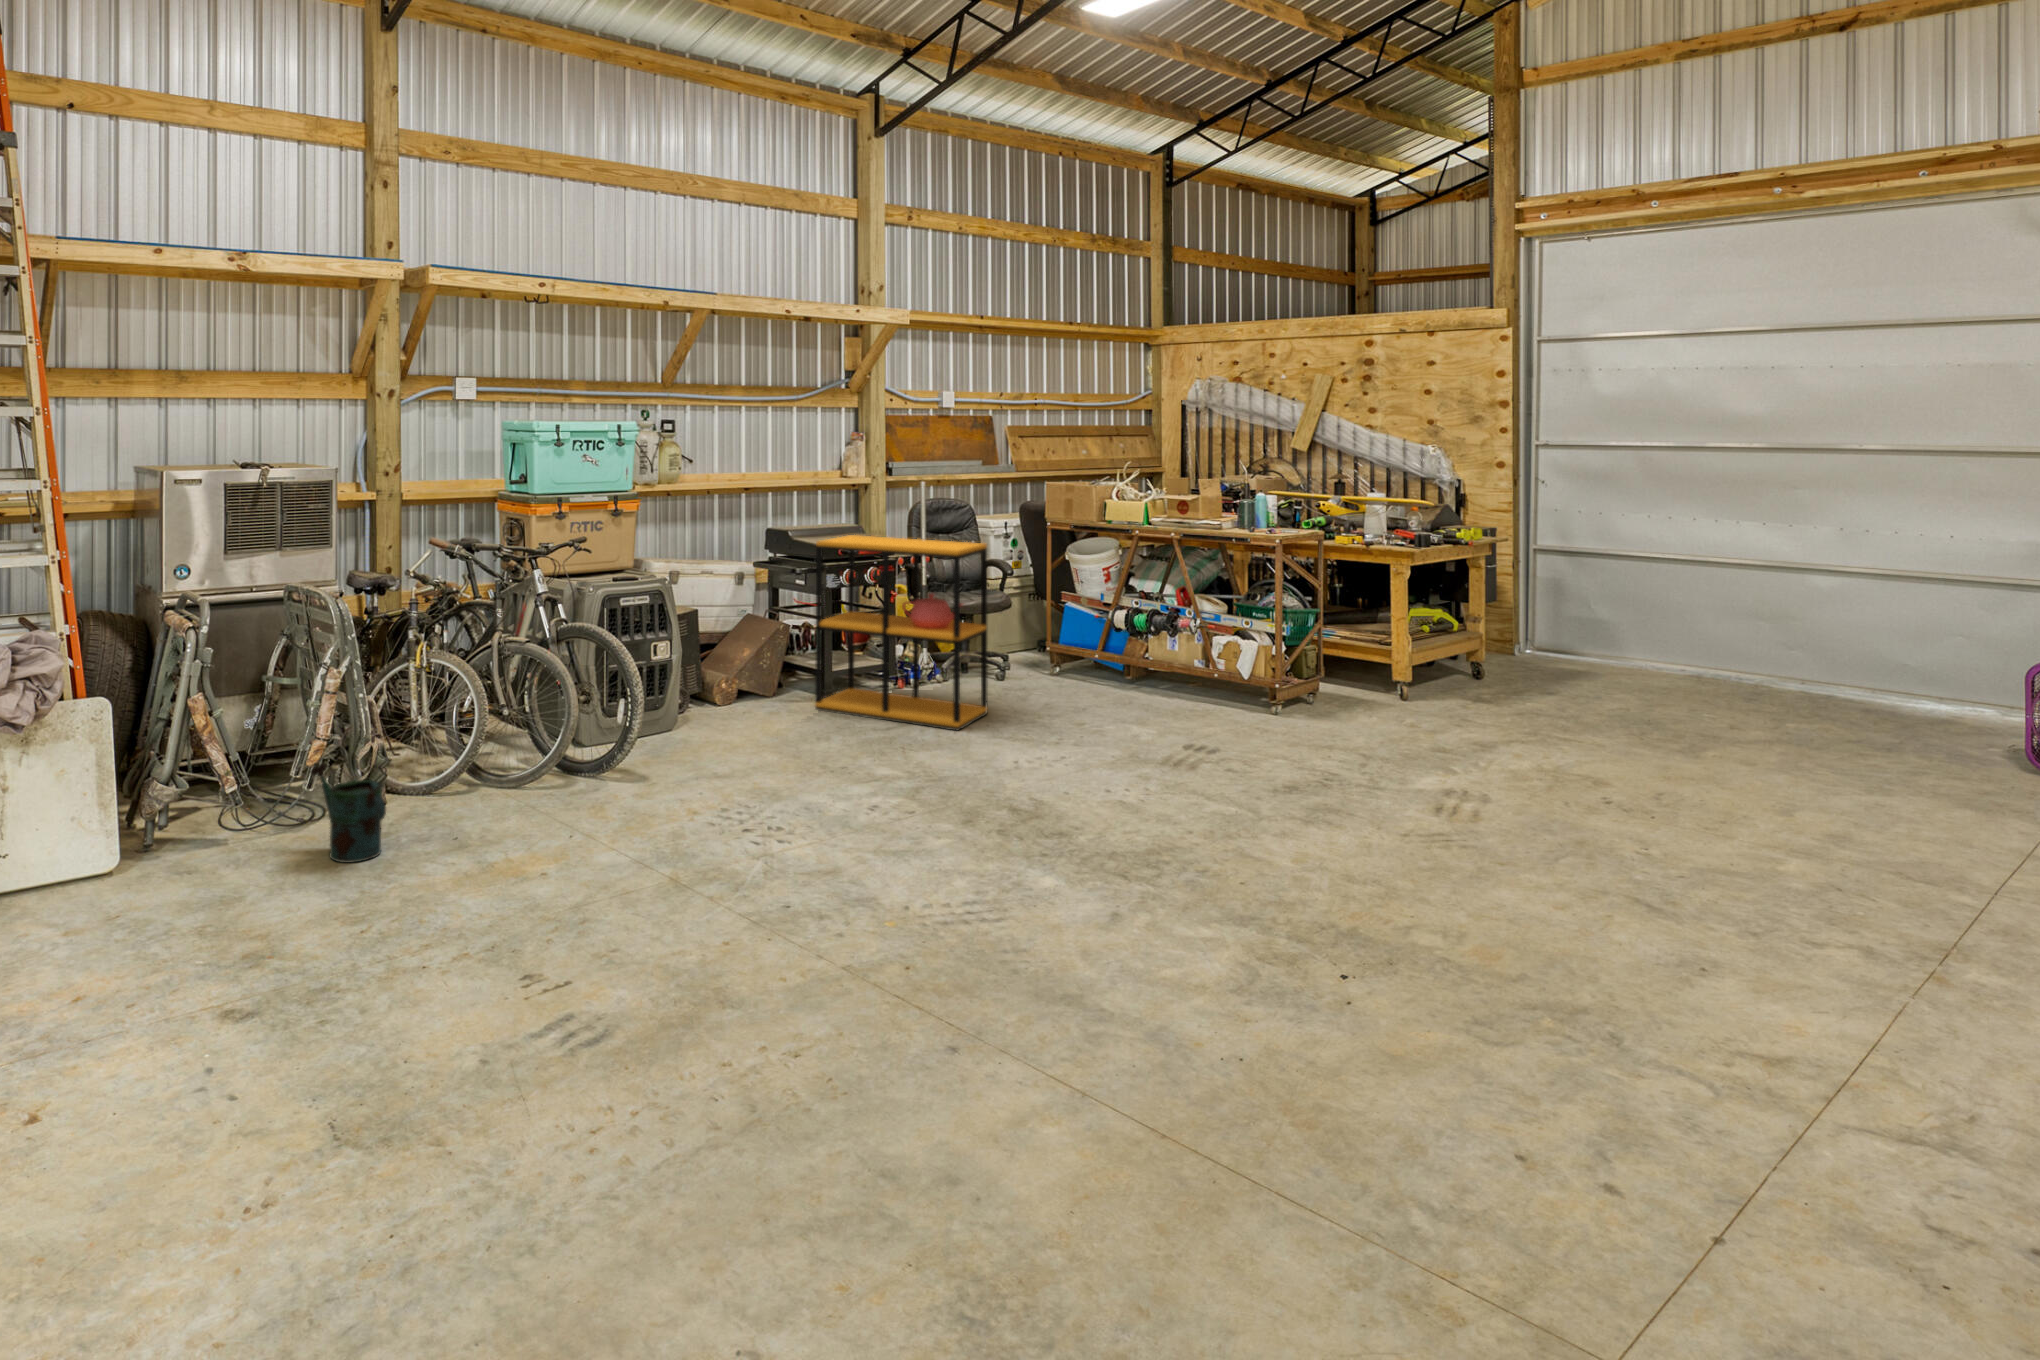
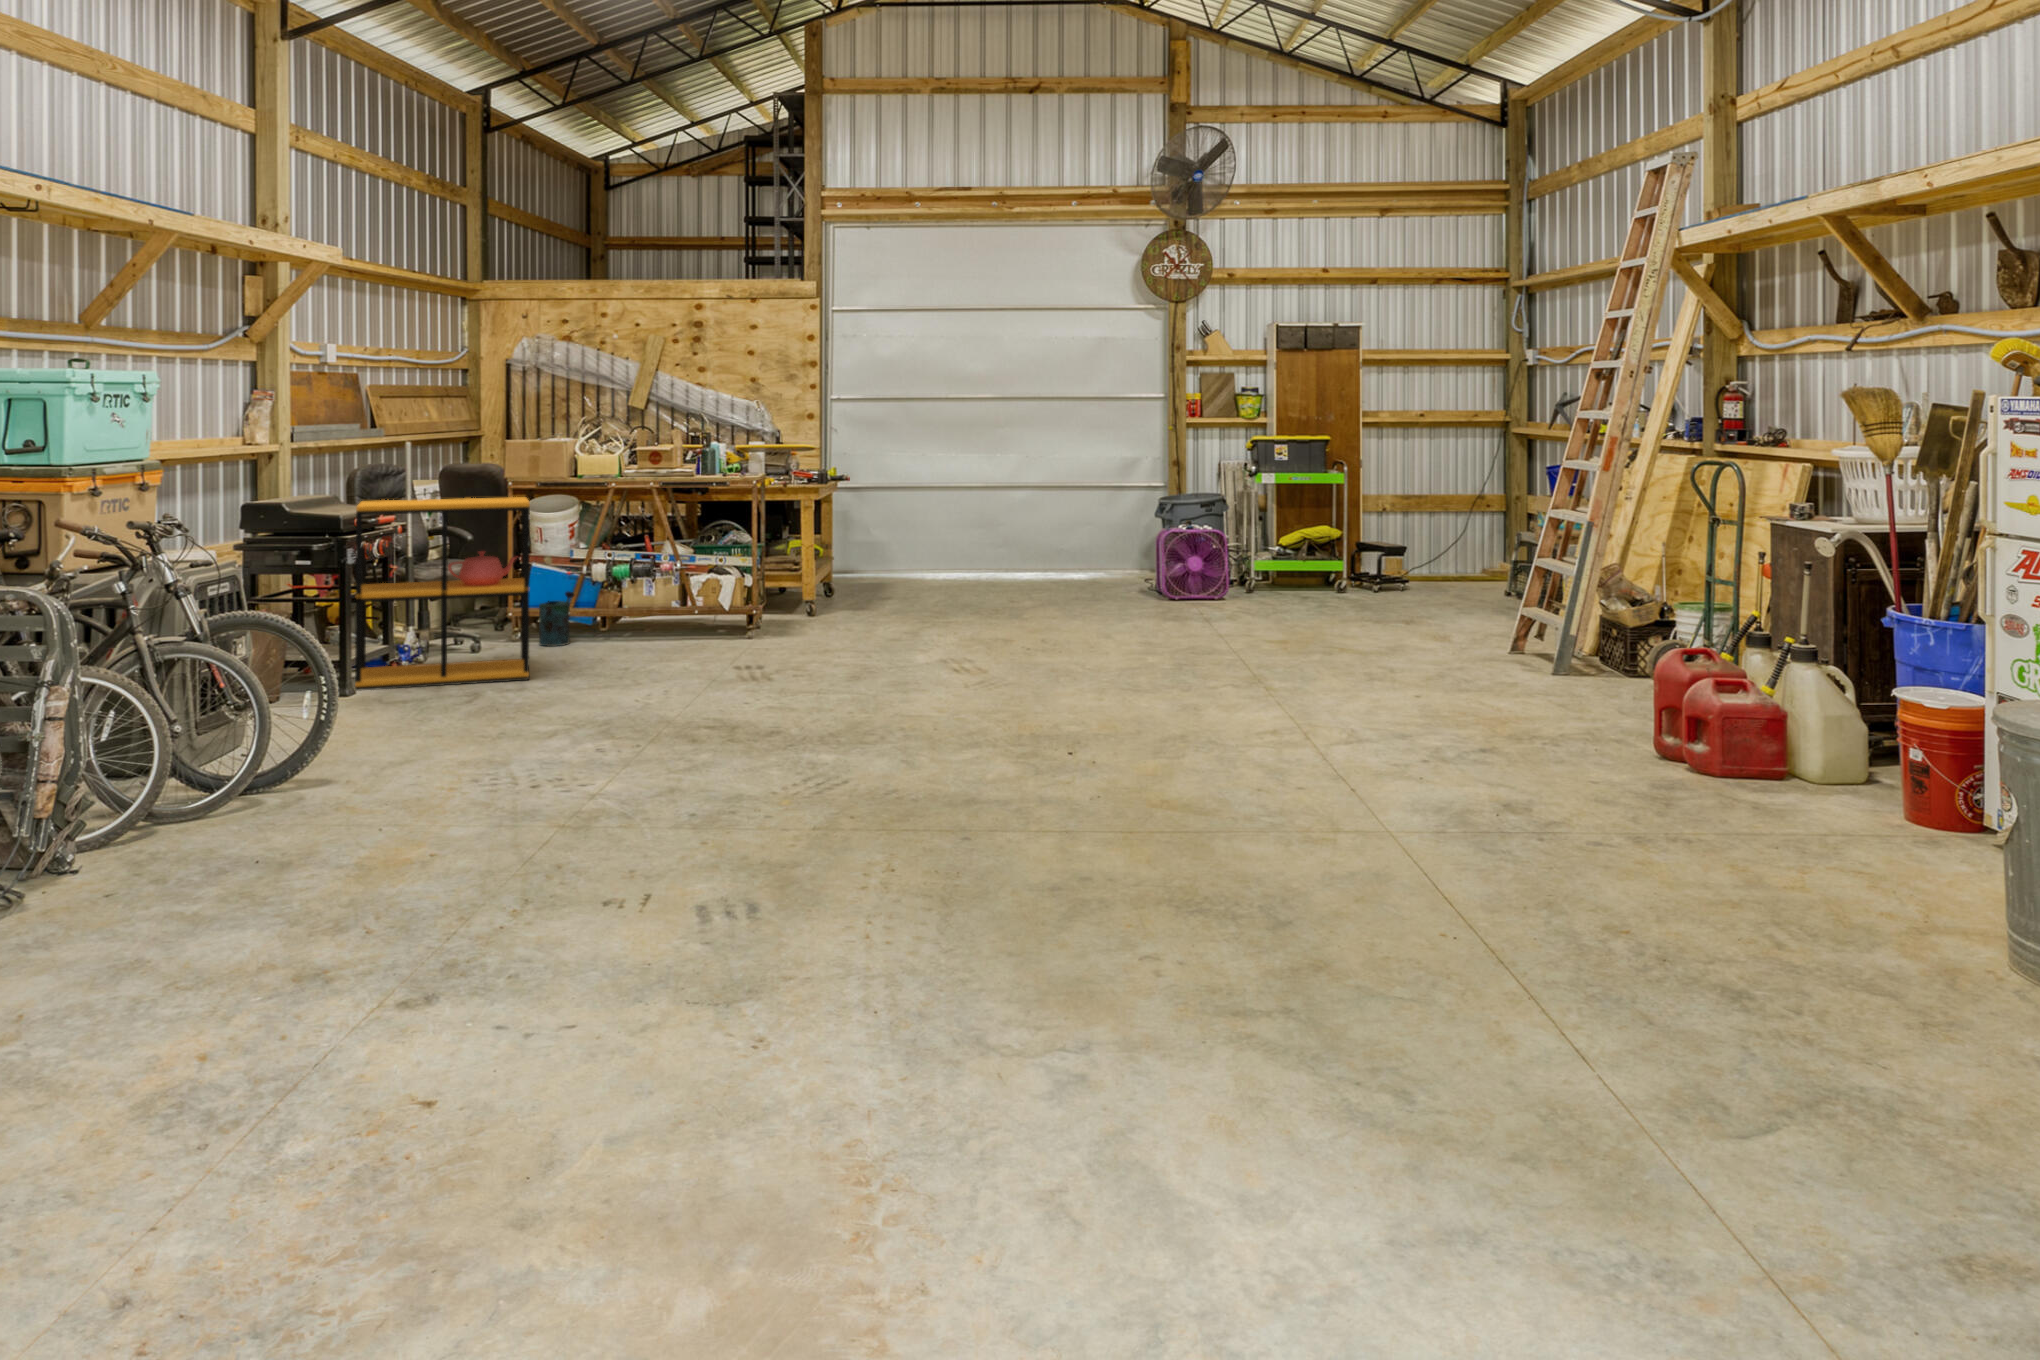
watering can: present [311,764,386,863] -> present [539,592,574,646]

